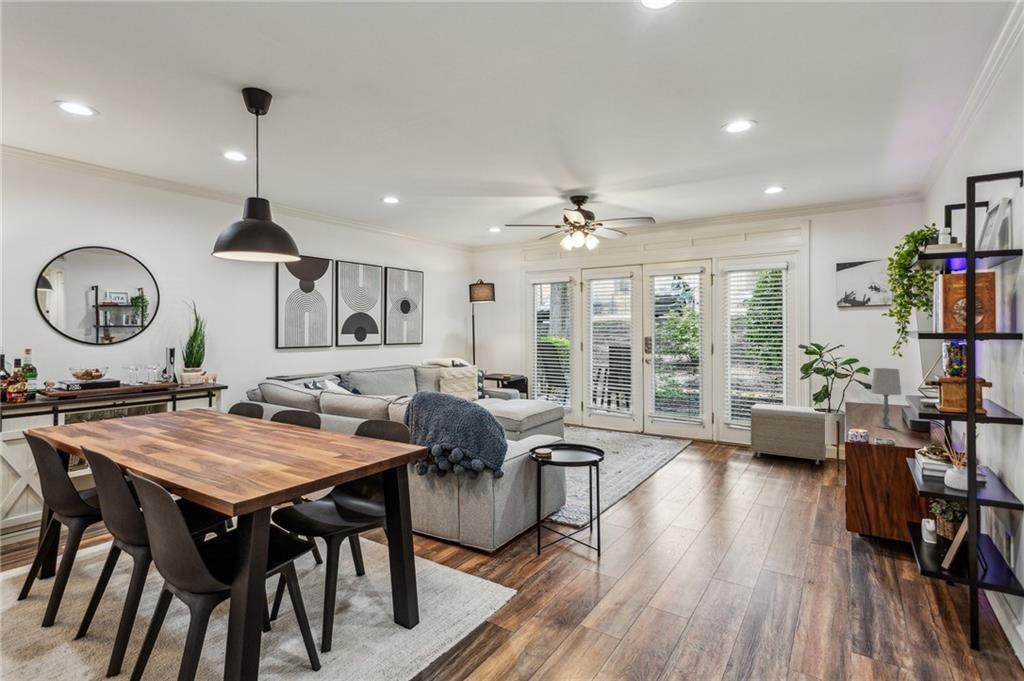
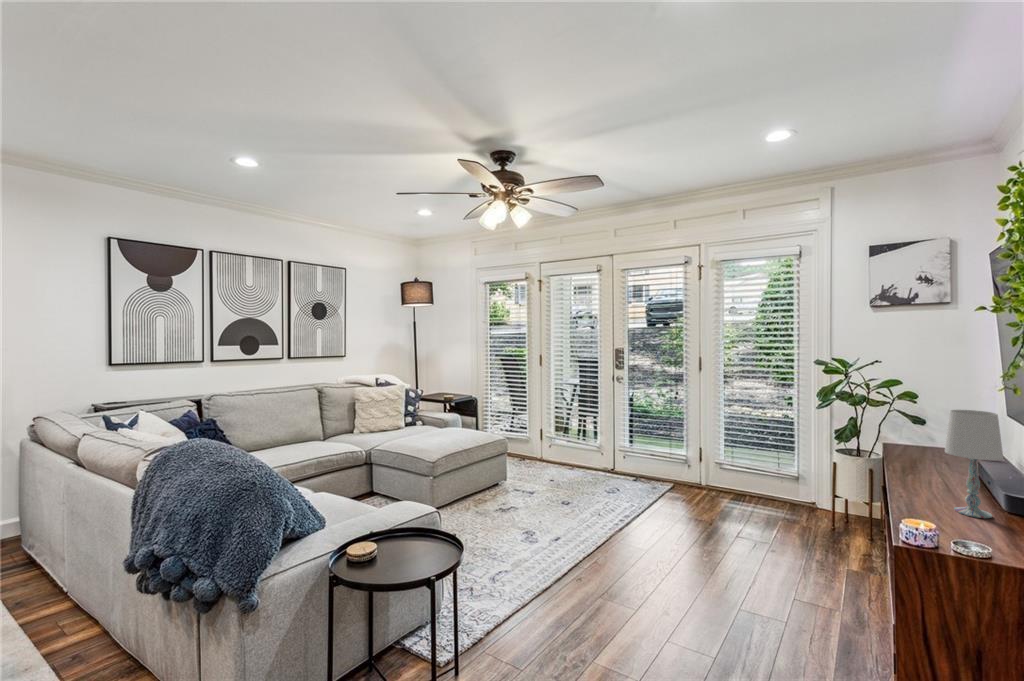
storage bench: present [750,403,826,464] -> none [749,437,855,529]

